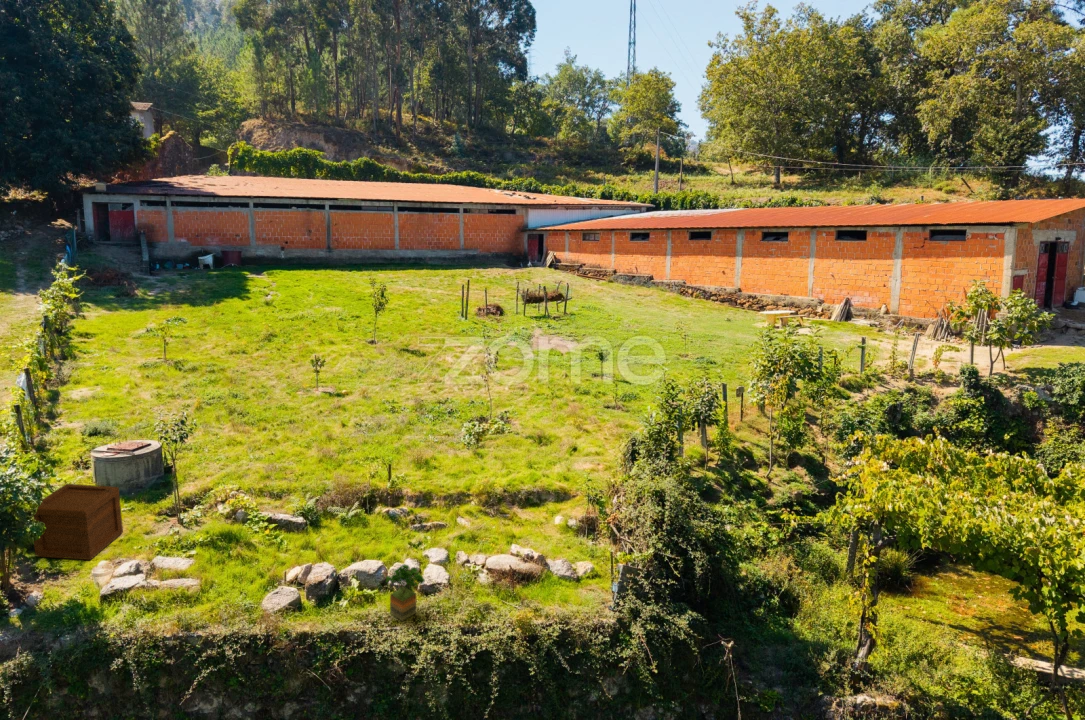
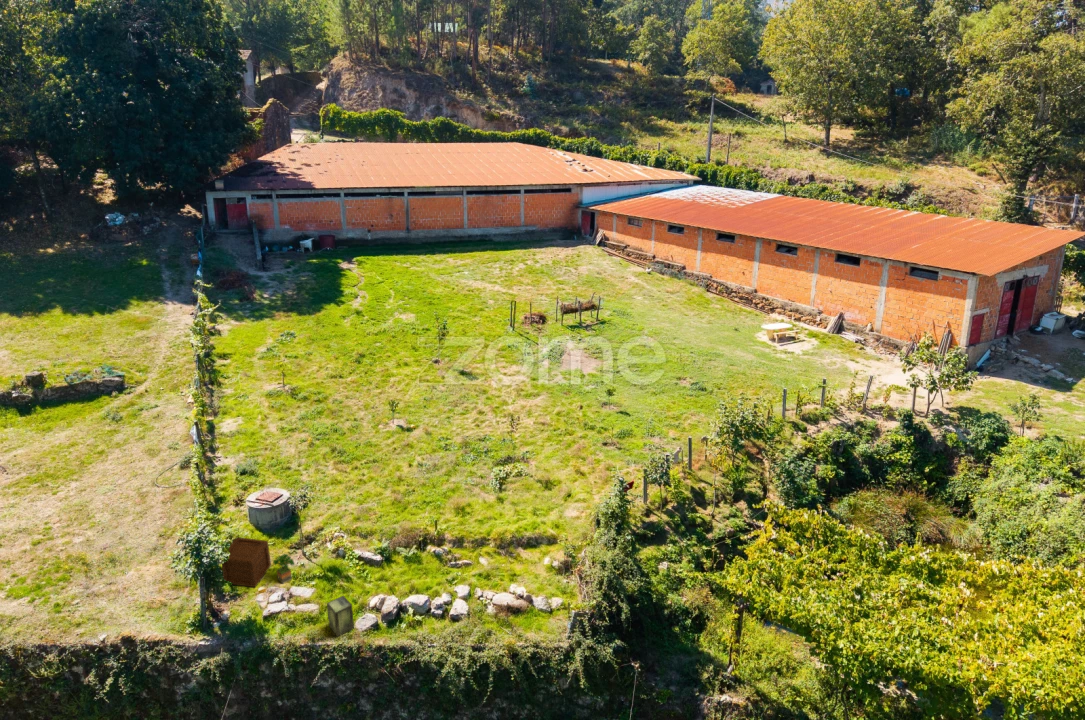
storage box: none [212,551,259,620] -> present [327,596,354,636]
potted tree: present [386,564,425,621] -> present [273,554,294,584]

